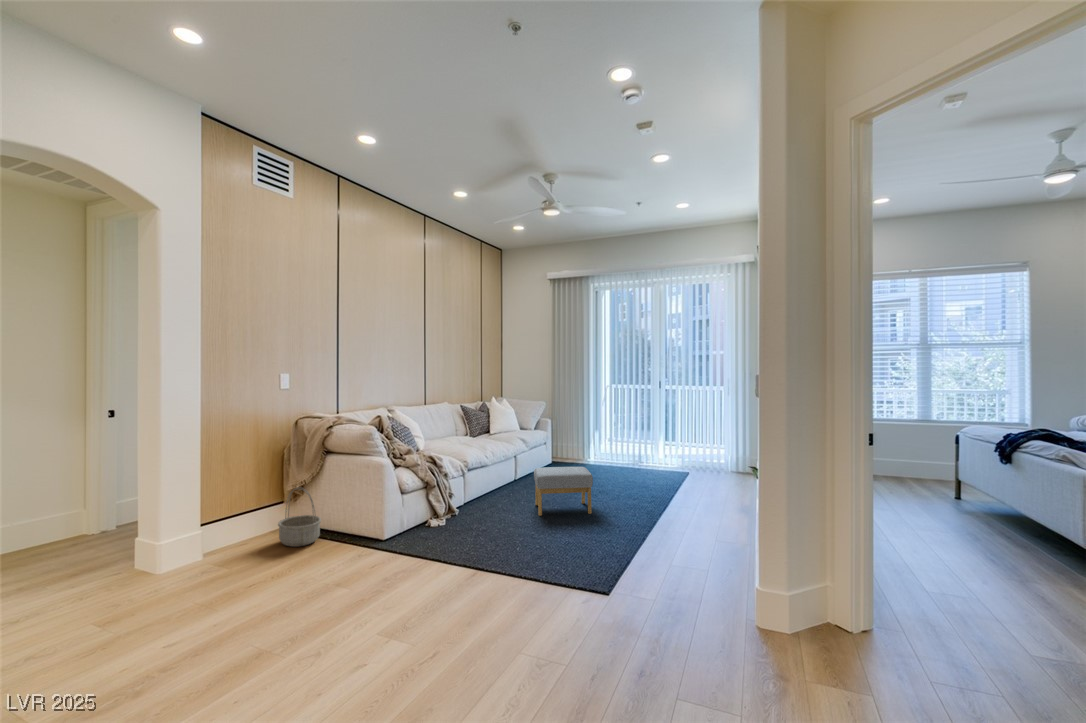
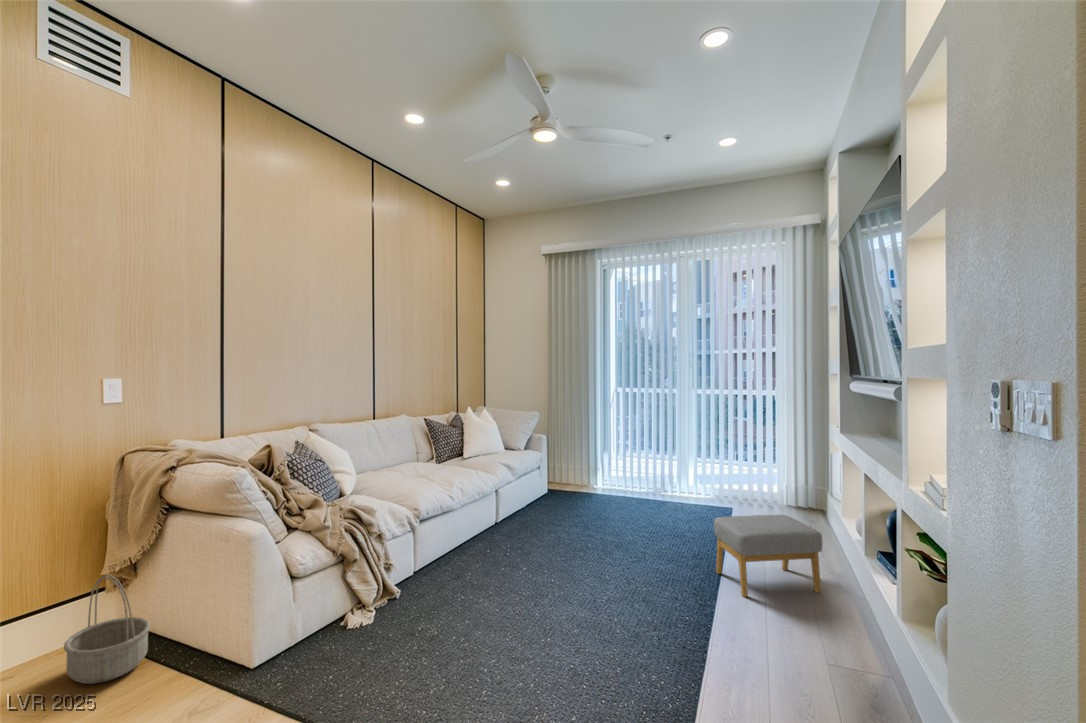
footstool: present [534,467,593,516] -> present [714,515,822,597]

